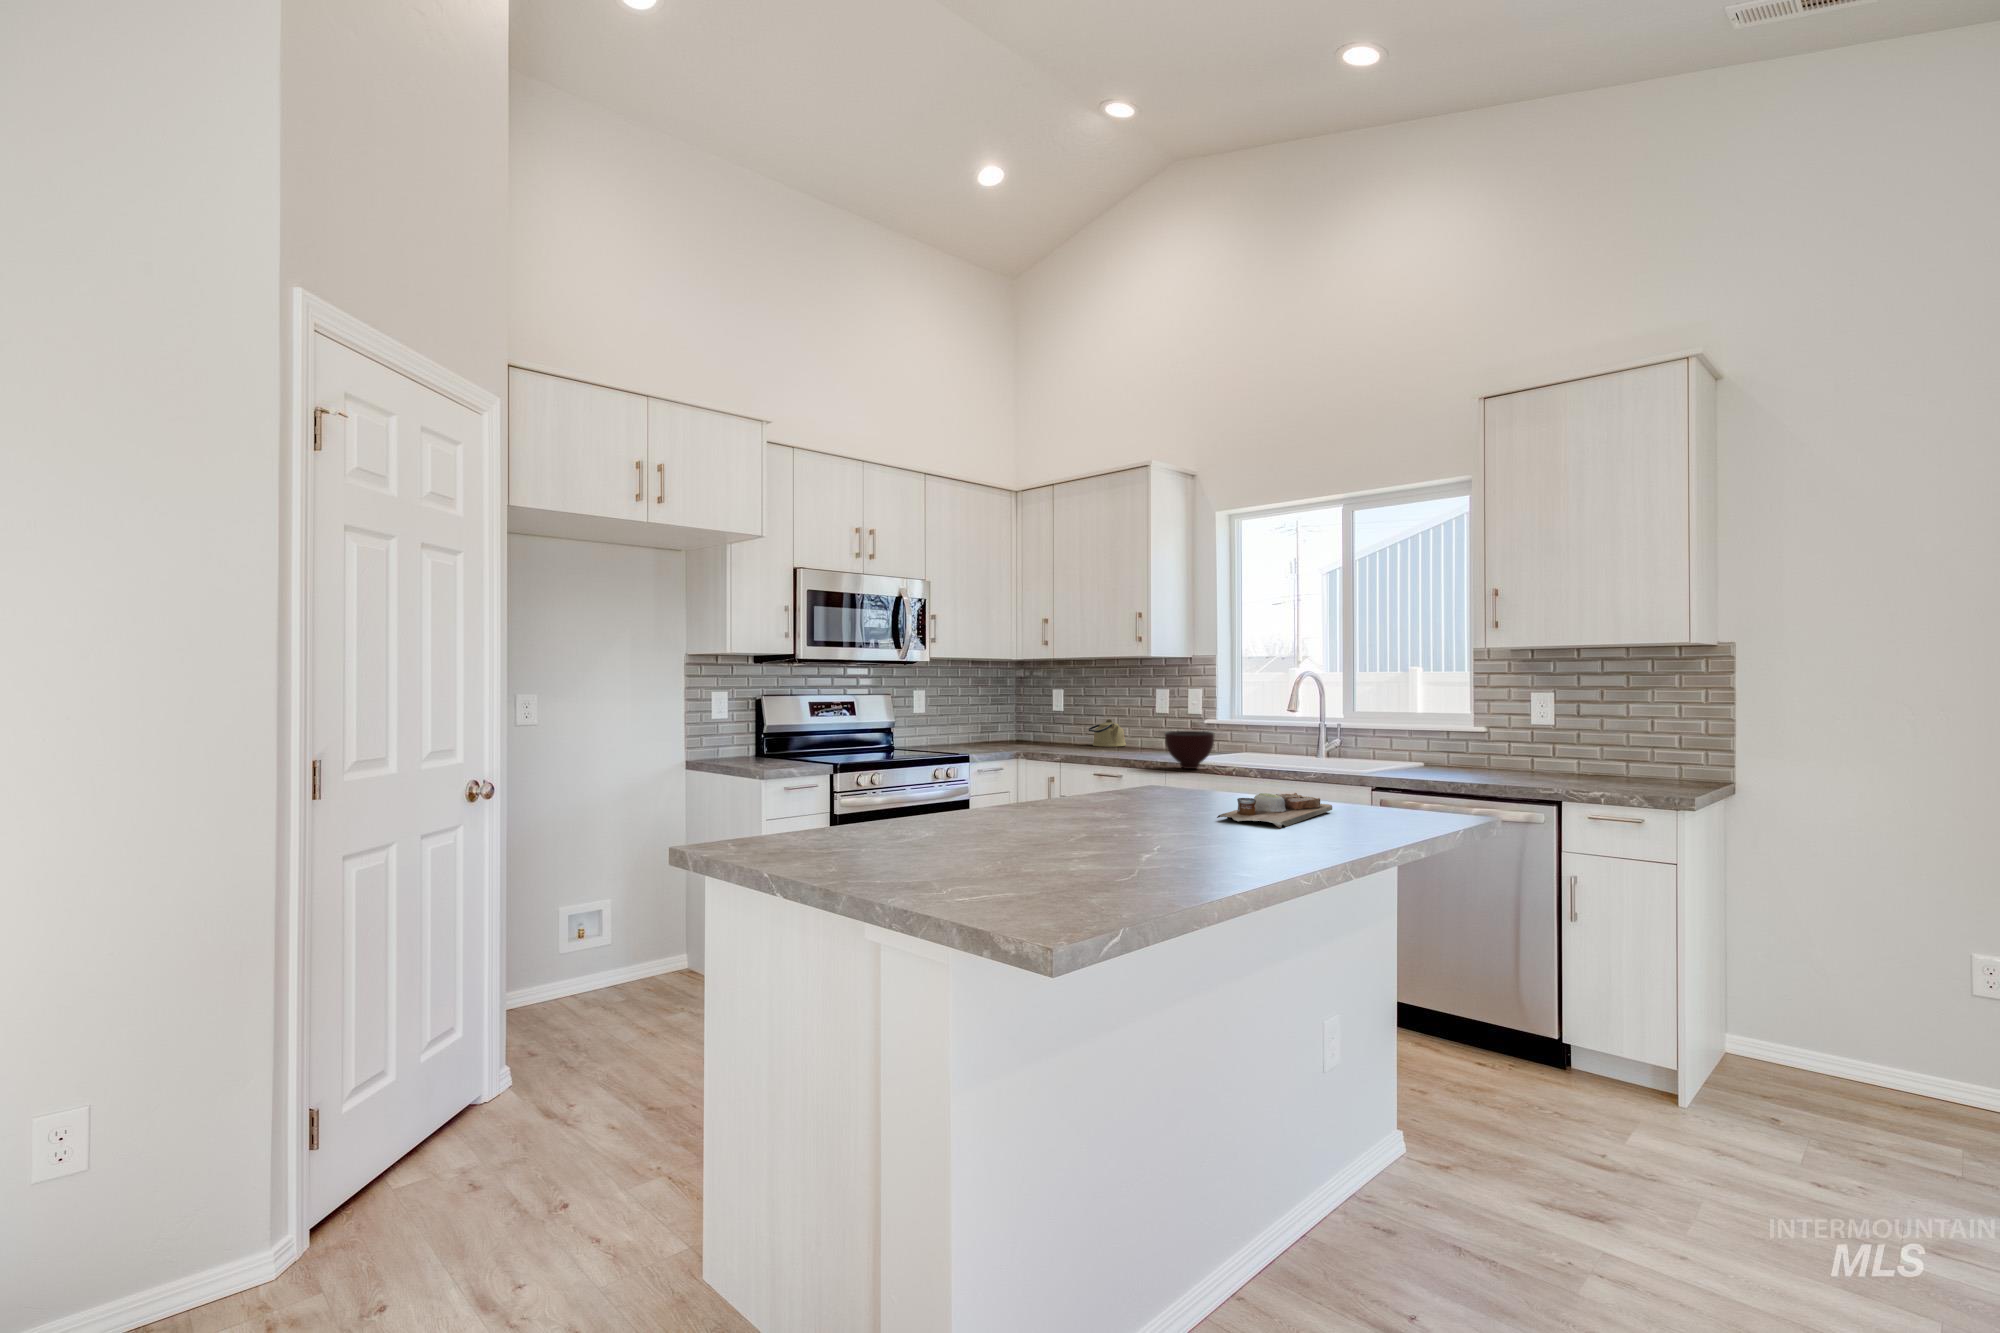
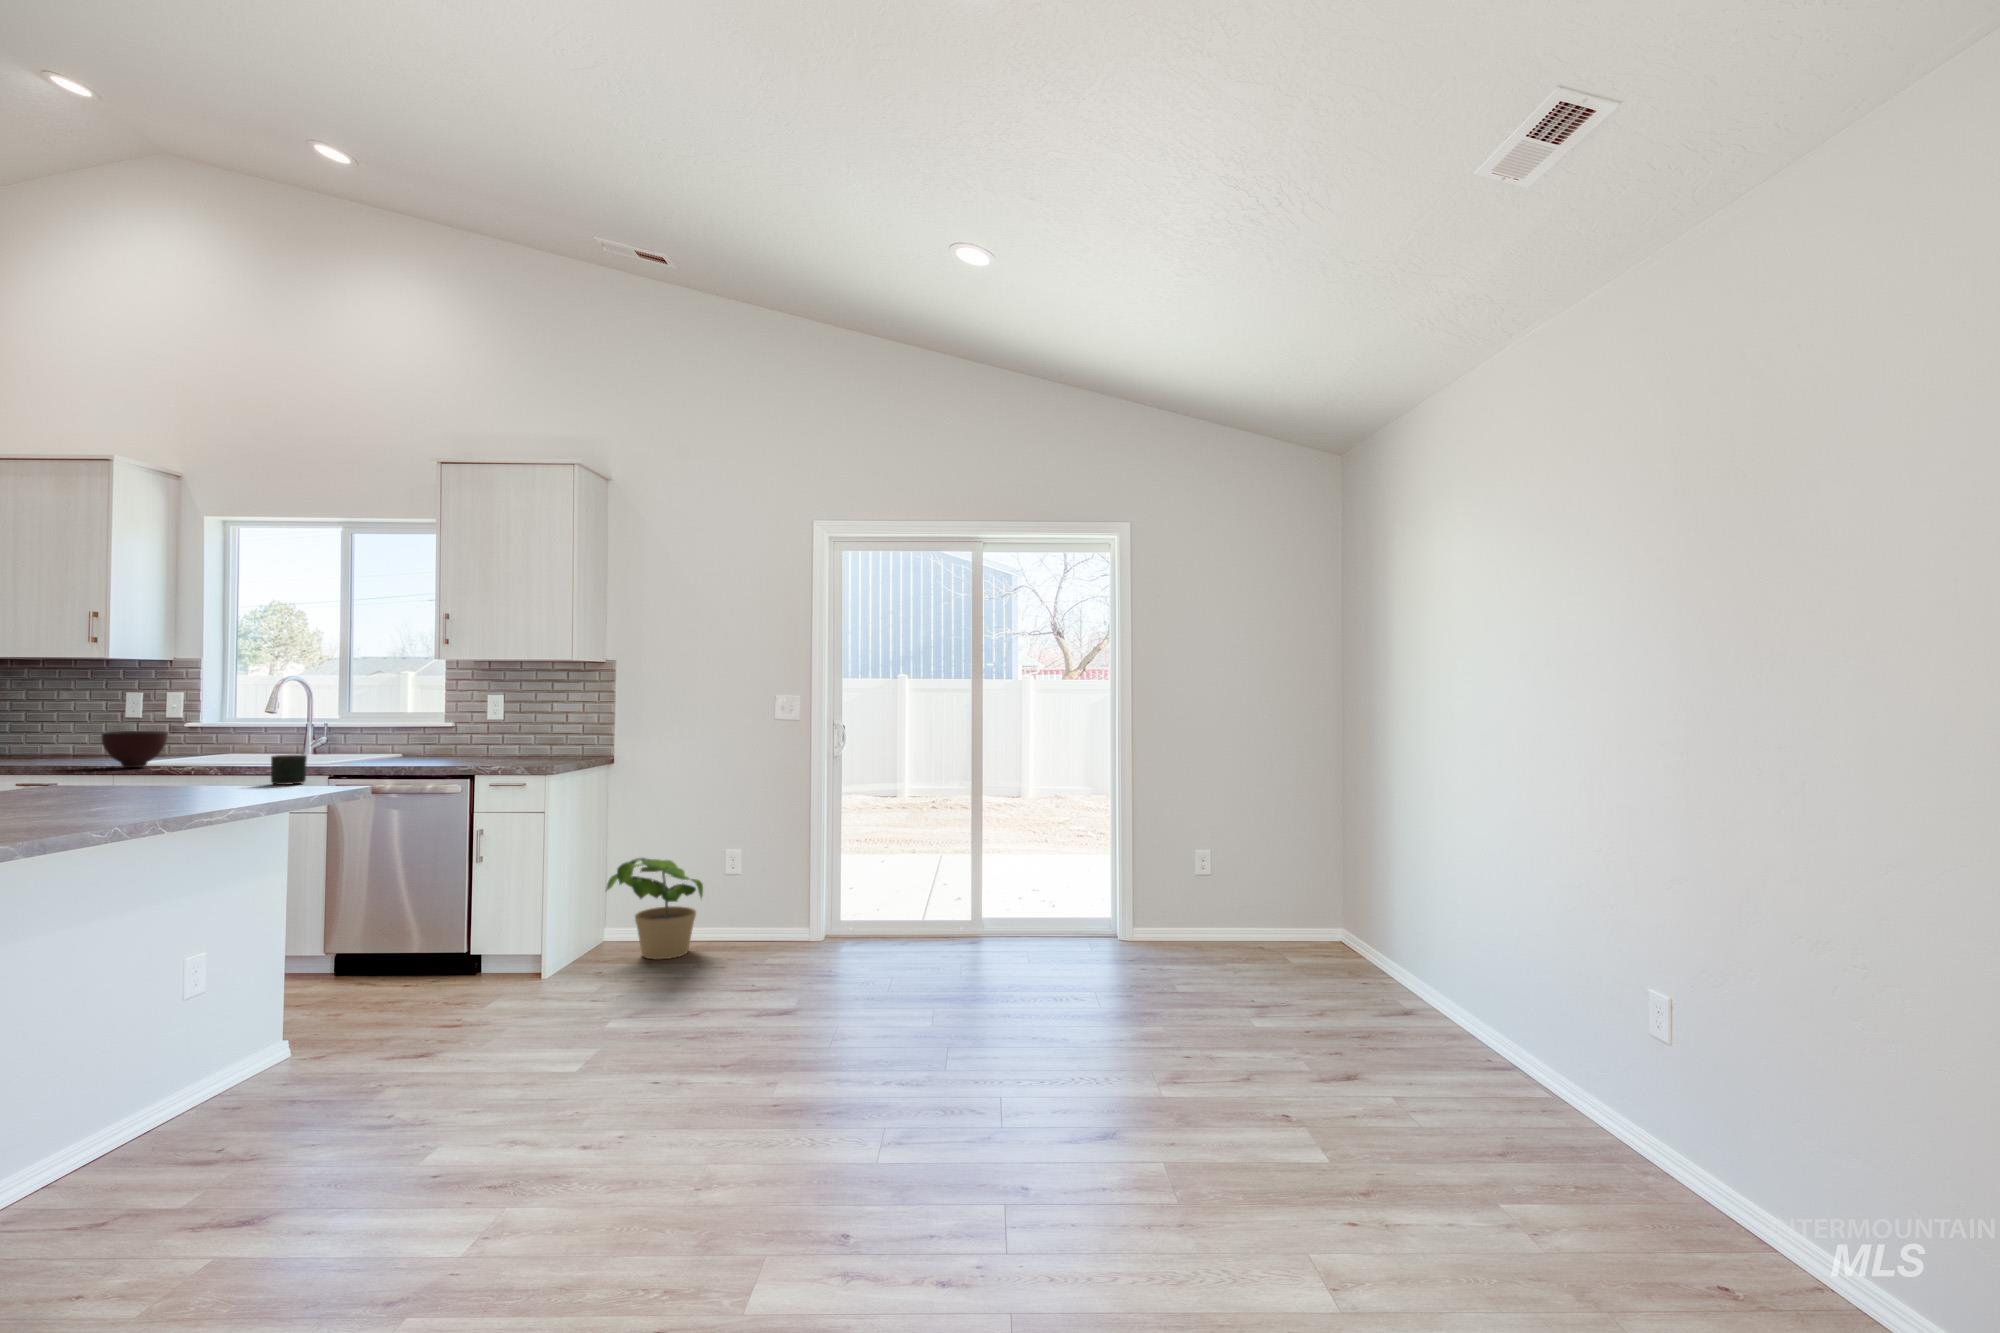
kettle: present [1088,719,1126,747] -> none [32,726,88,756]
mug: none [1367,775,1405,812] -> present [271,755,307,785]
cutting board: present [1217,793,1332,829] -> none [73,772,228,798]
potted plant: none [1755,952,1943,1116] -> present [606,858,703,959]

